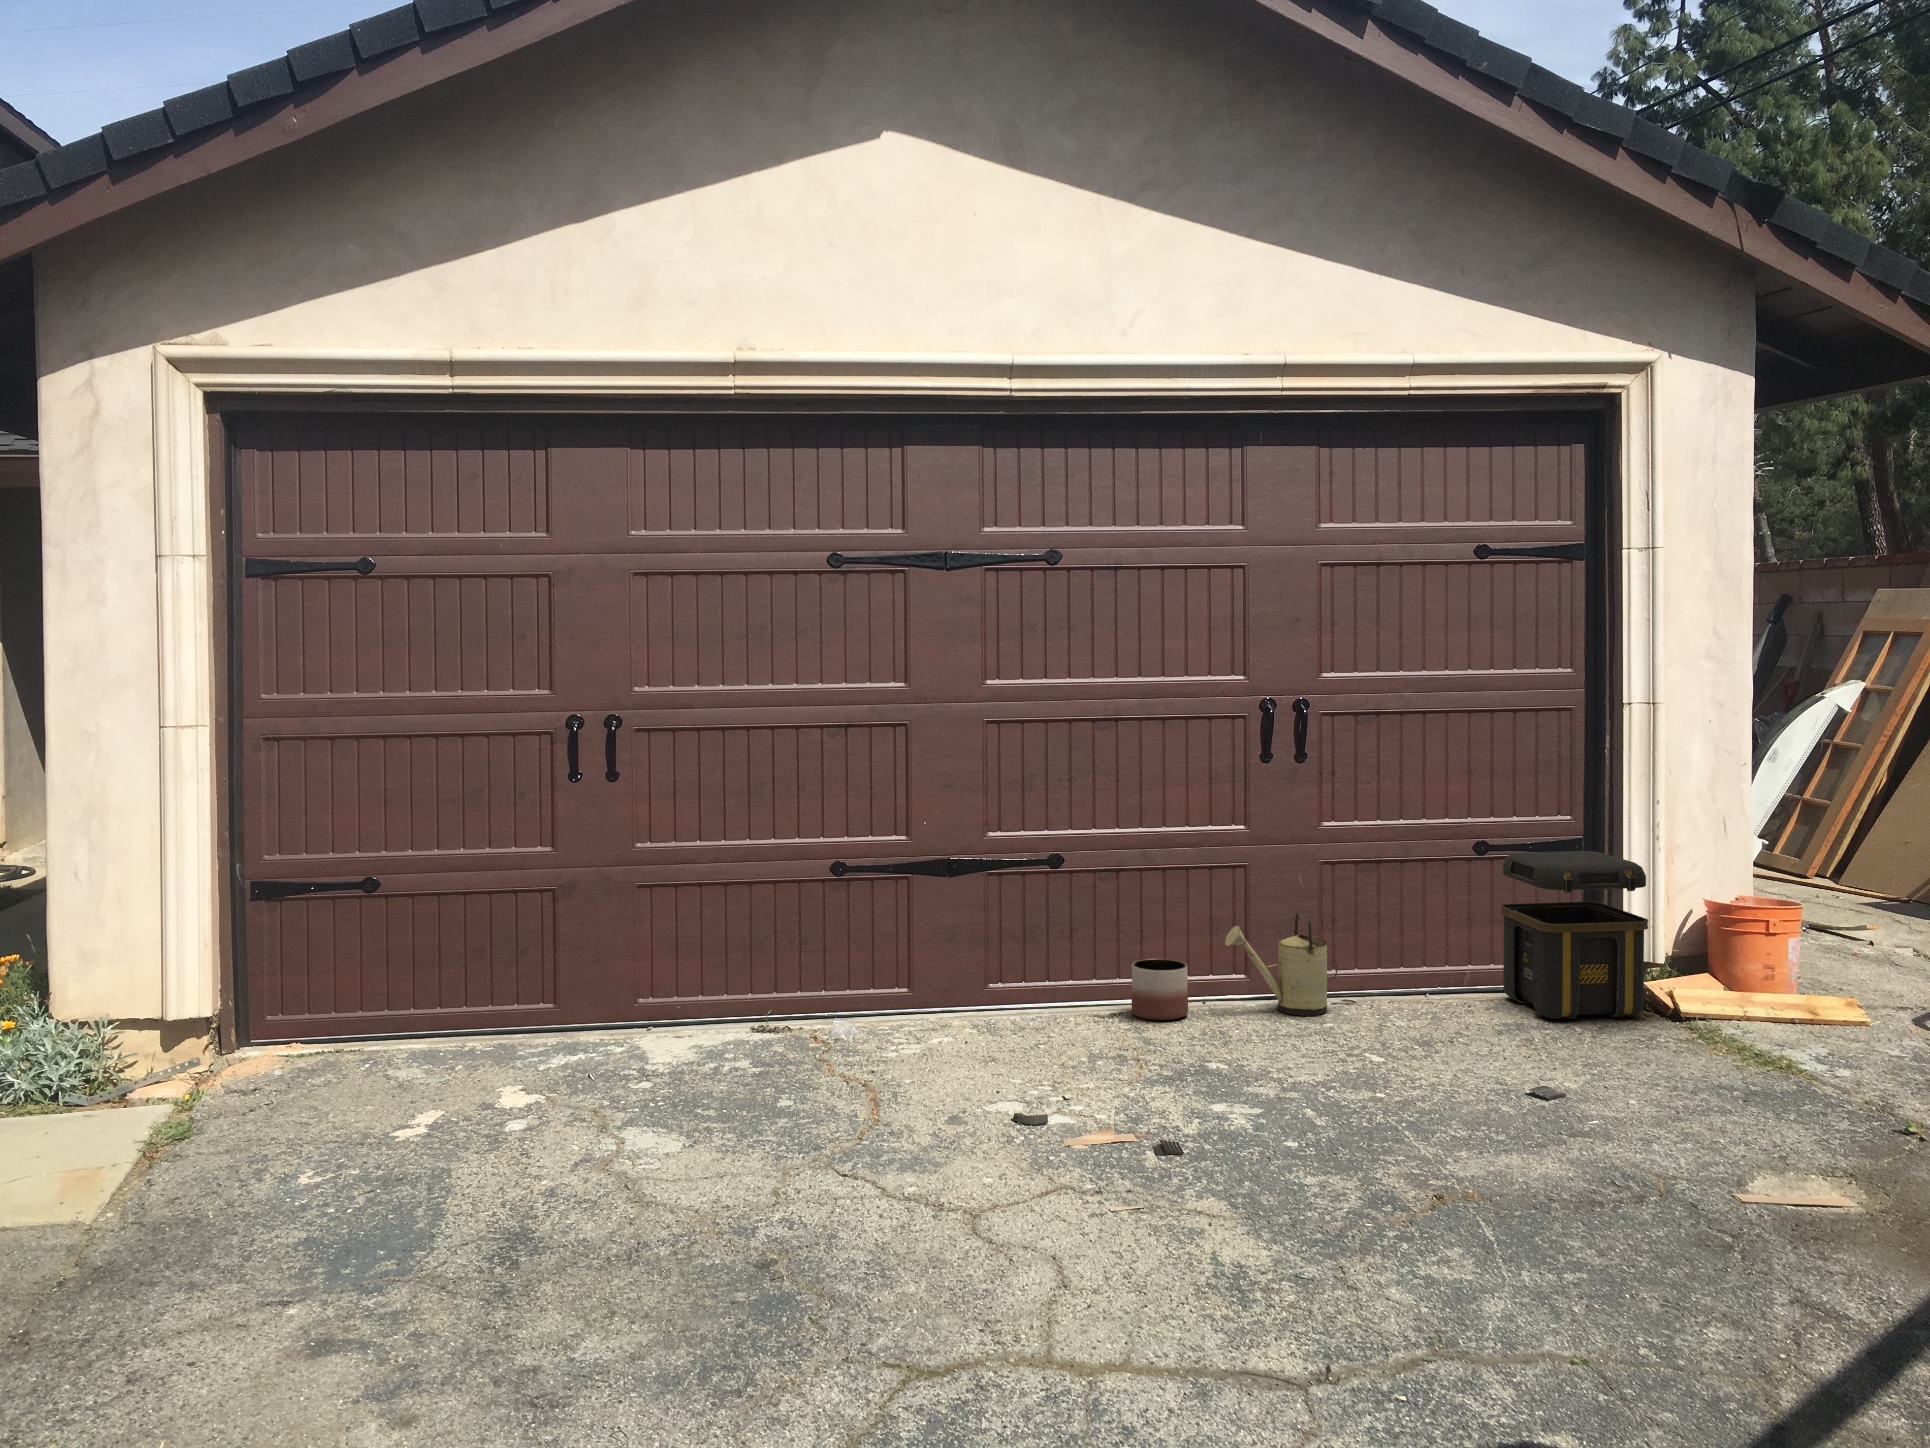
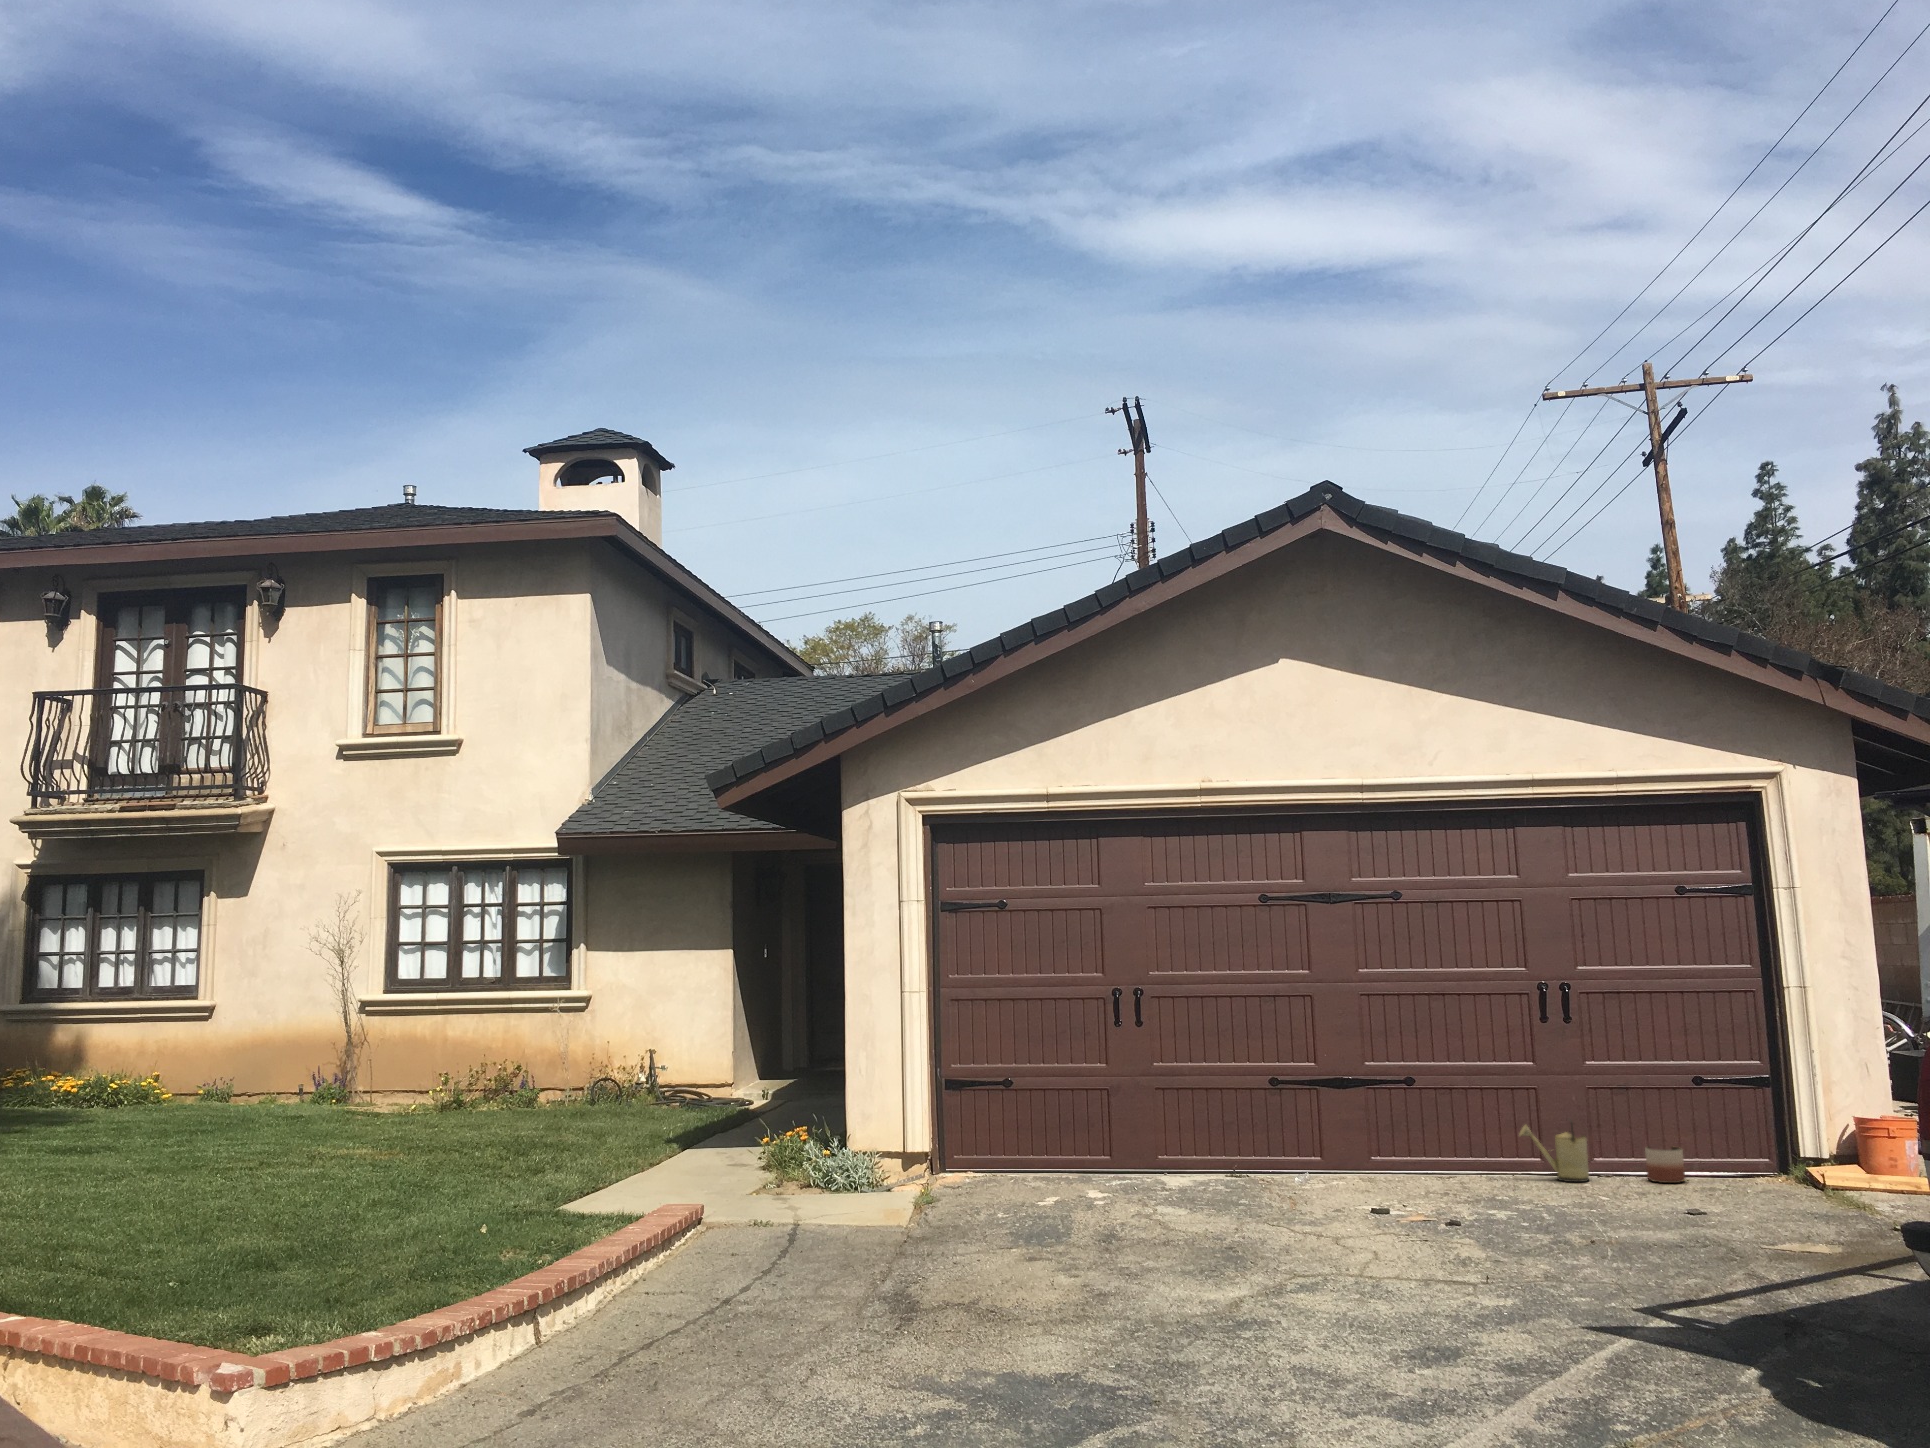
toolbox: present [1501,851,1648,1019] -> none [1708,1083,1802,1189]
planter: present [1132,959,1188,1020] -> present [1645,1147,1685,1183]

